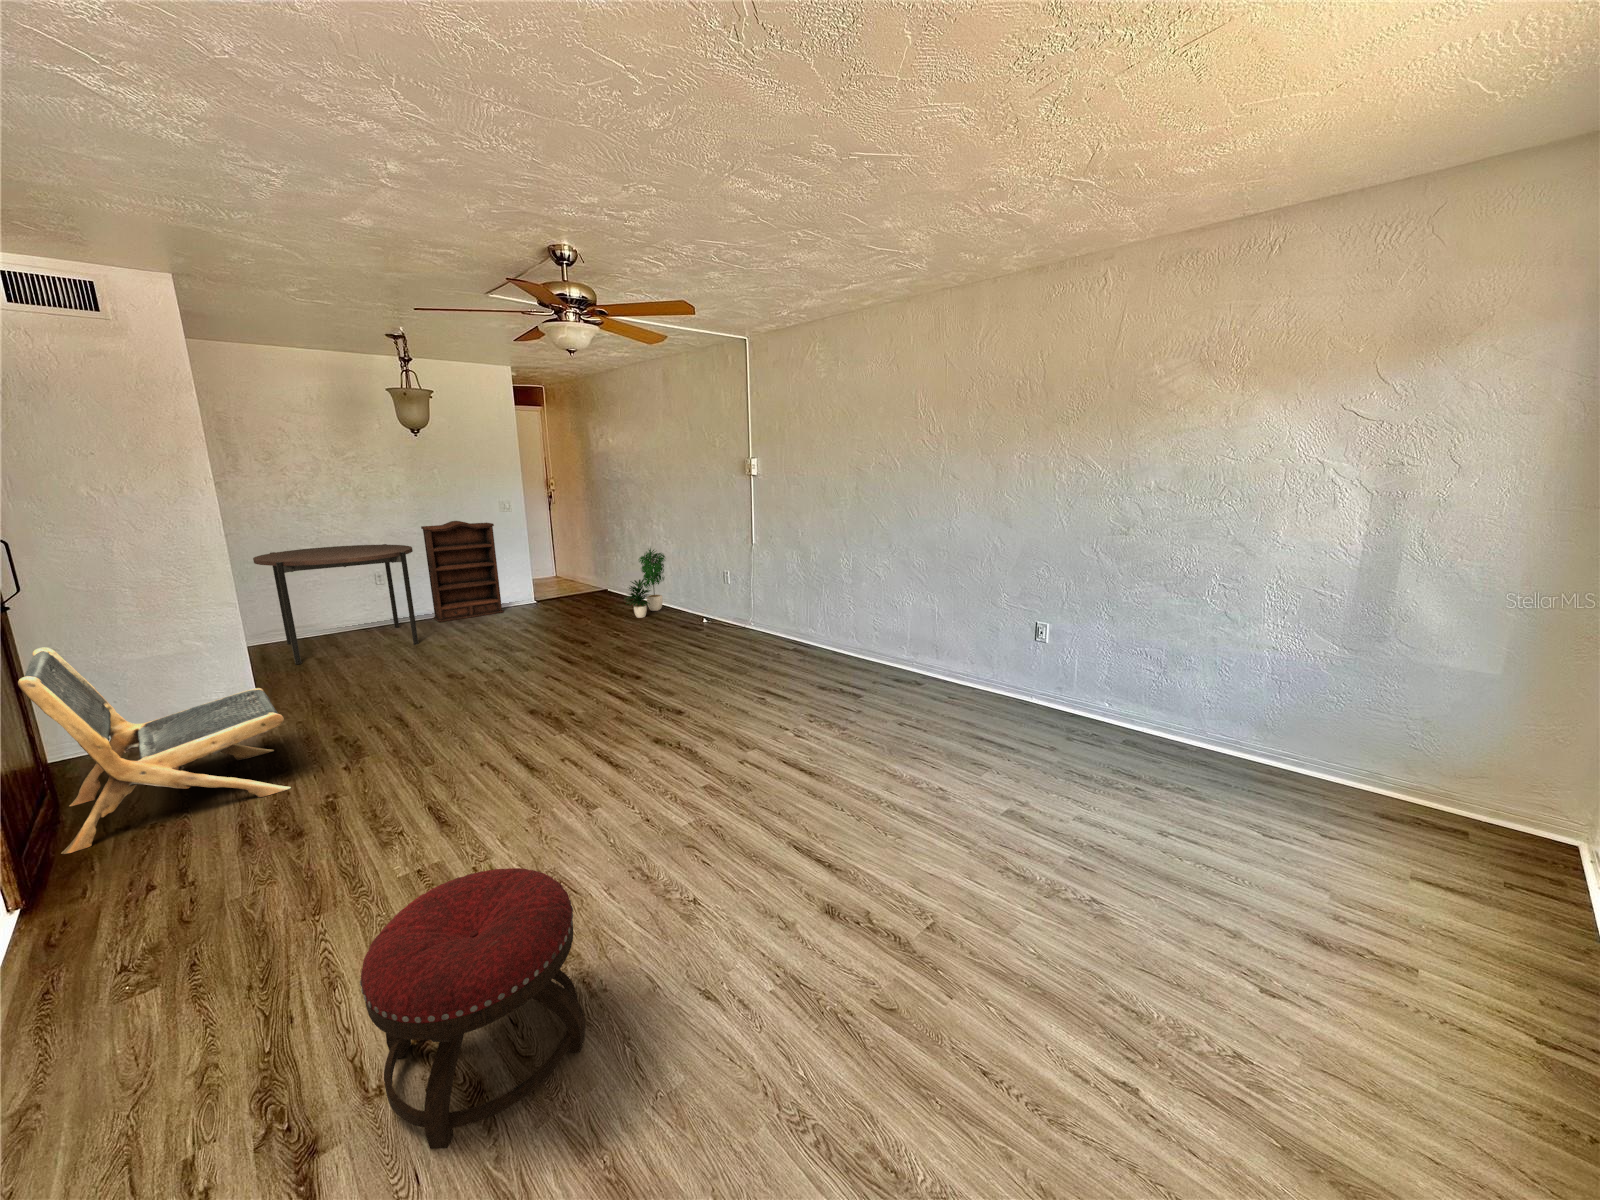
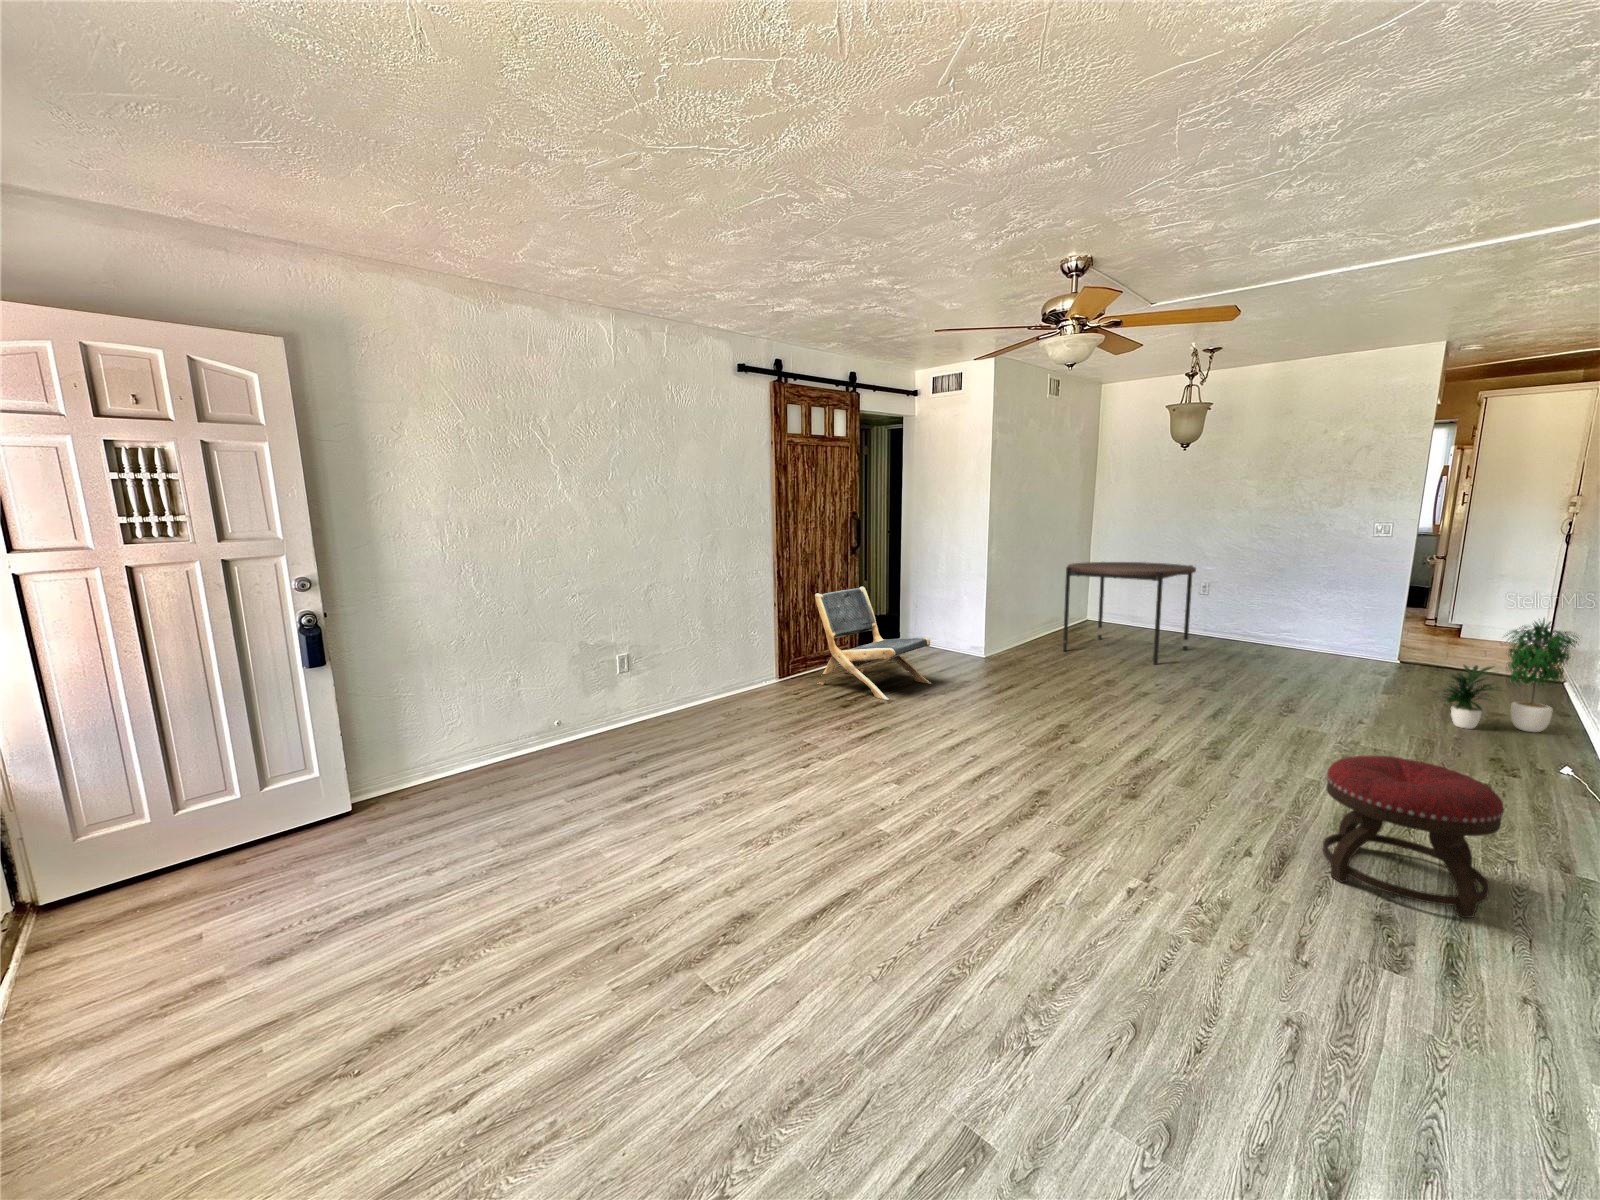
bookshelf: present [421,521,503,622] -> none [1225,548,1323,667]
ottoman: present [360,868,585,1149] -> present [1323,756,1504,918]

